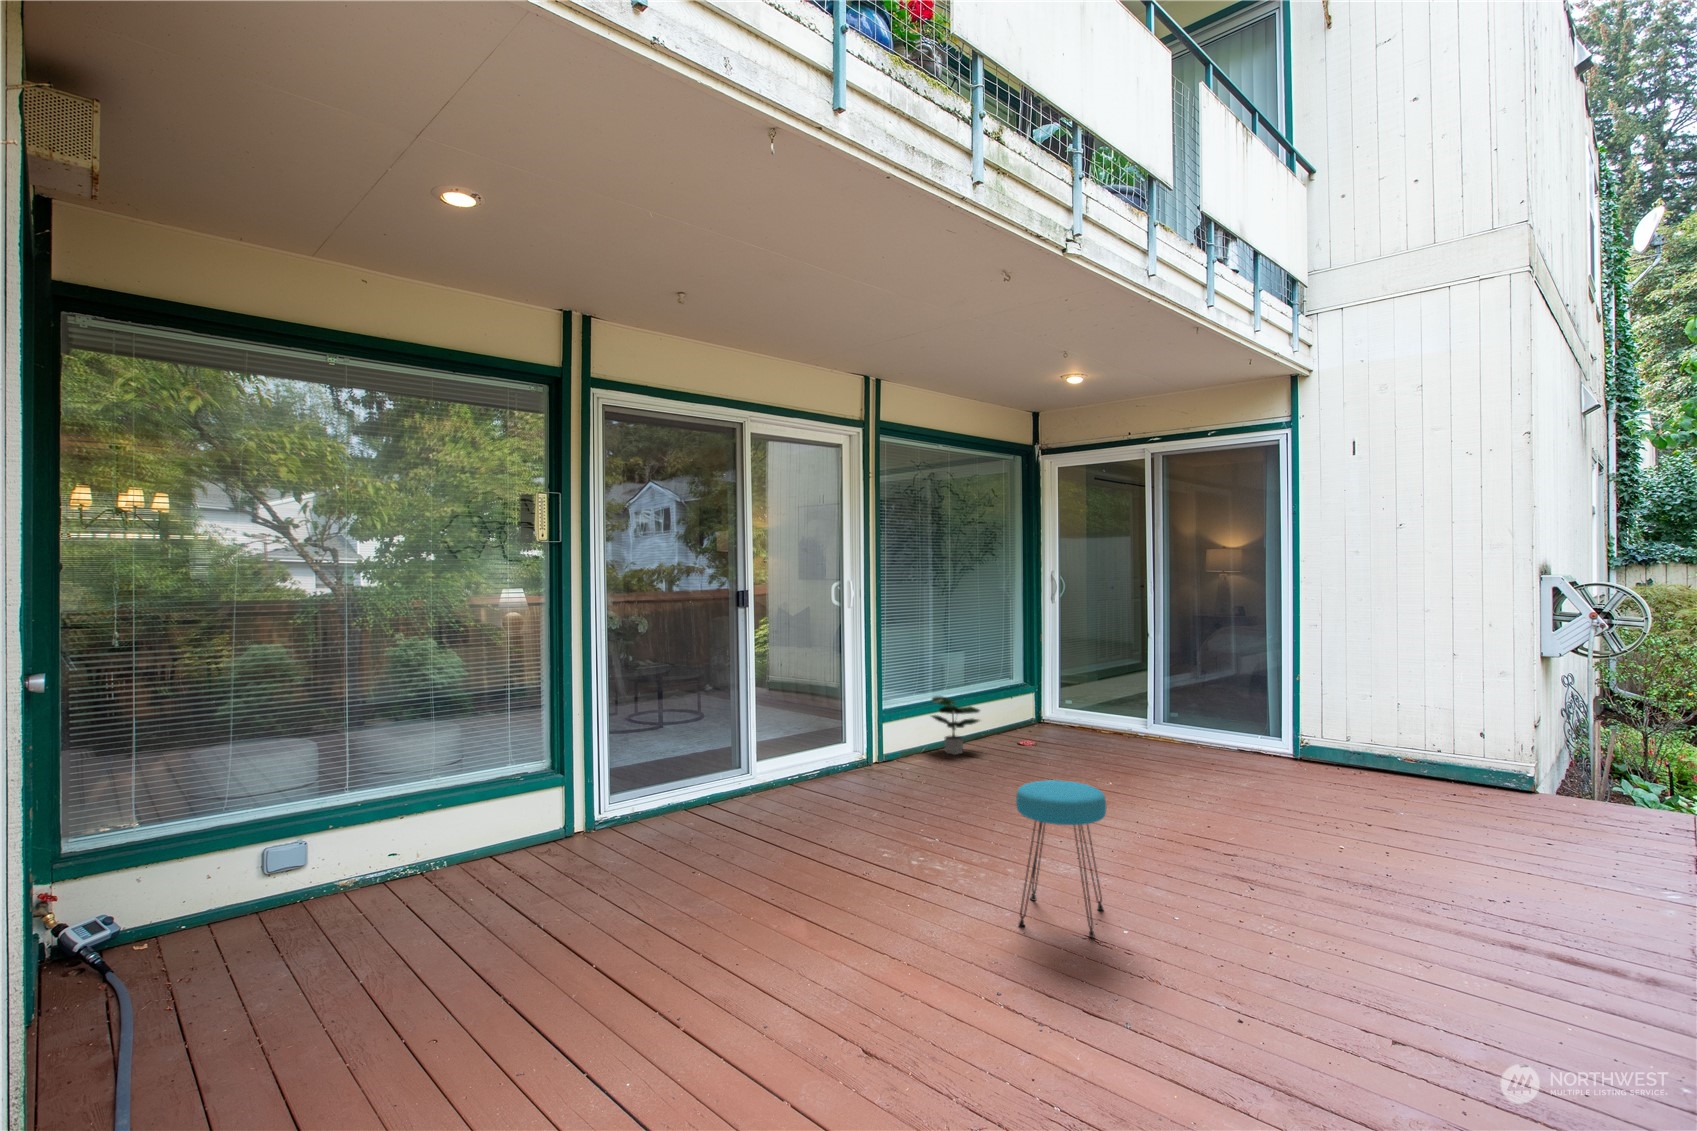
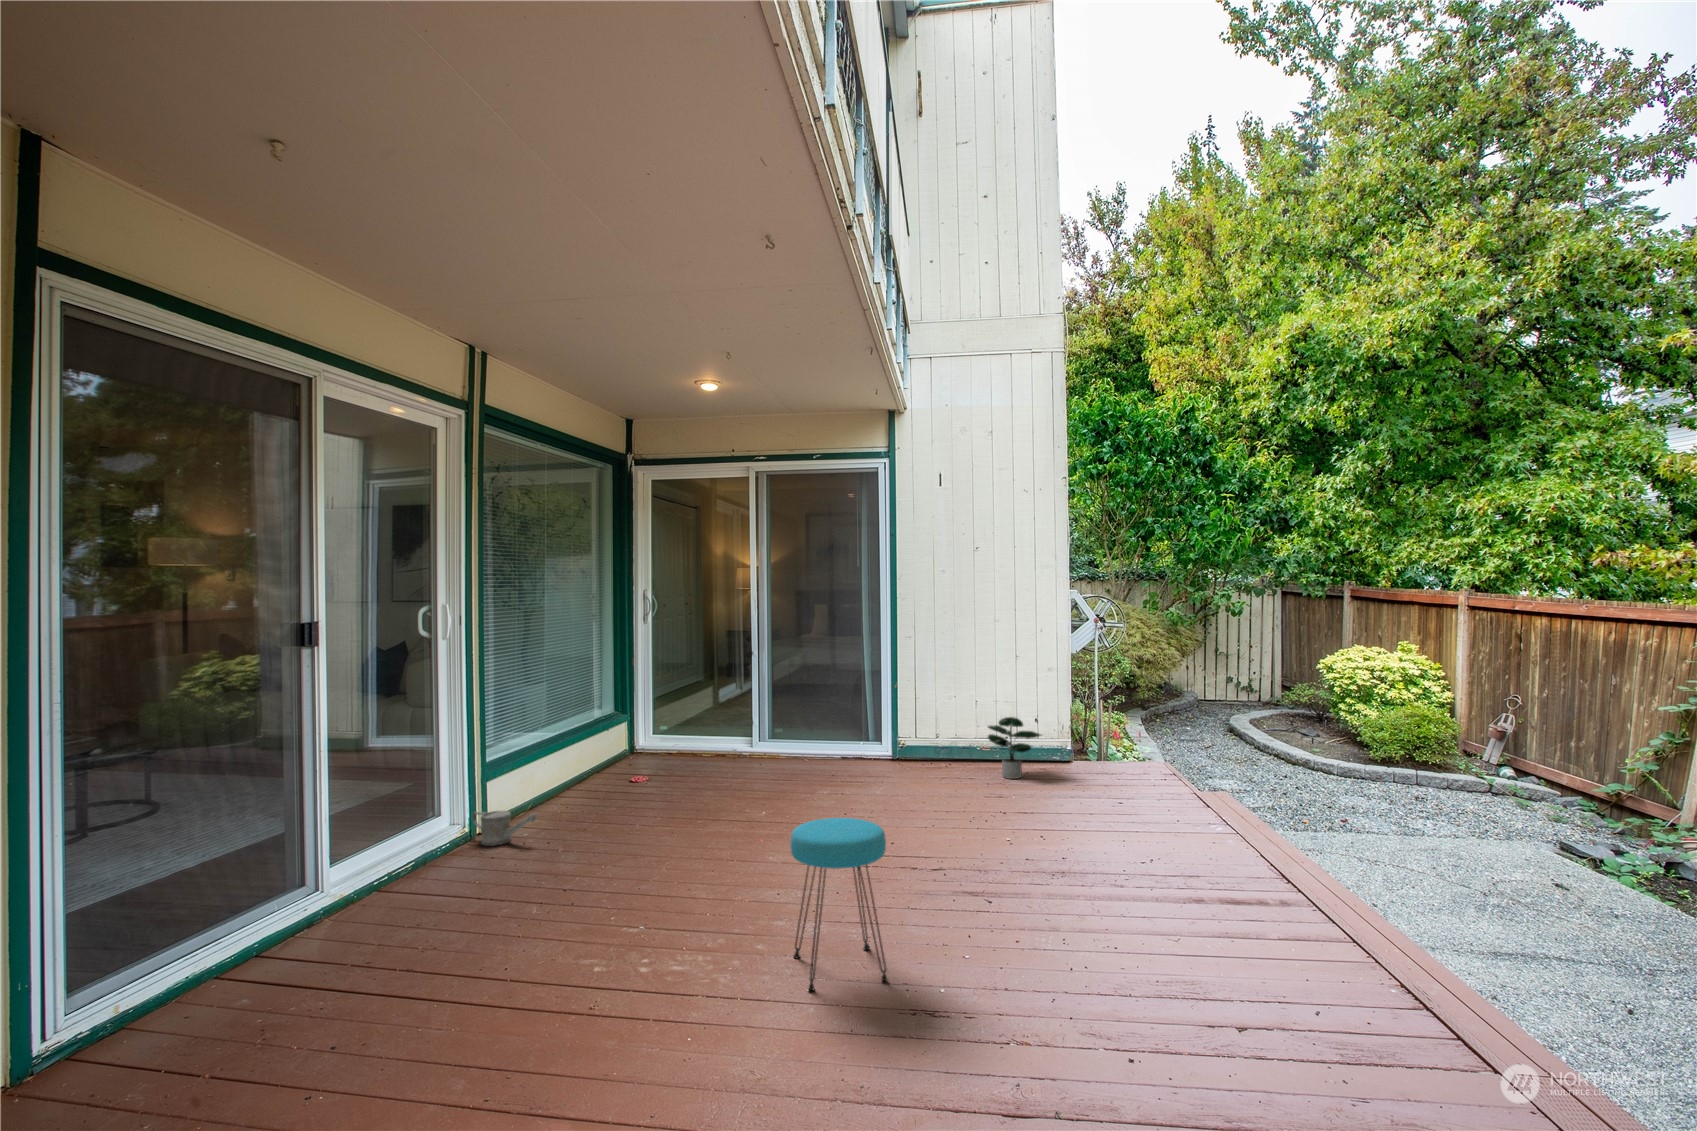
potted plant: present [931,696,980,755] -> present [988,717,1042,779]
watering can: none [869,743,909,771] -> present [472,811,537,846]

